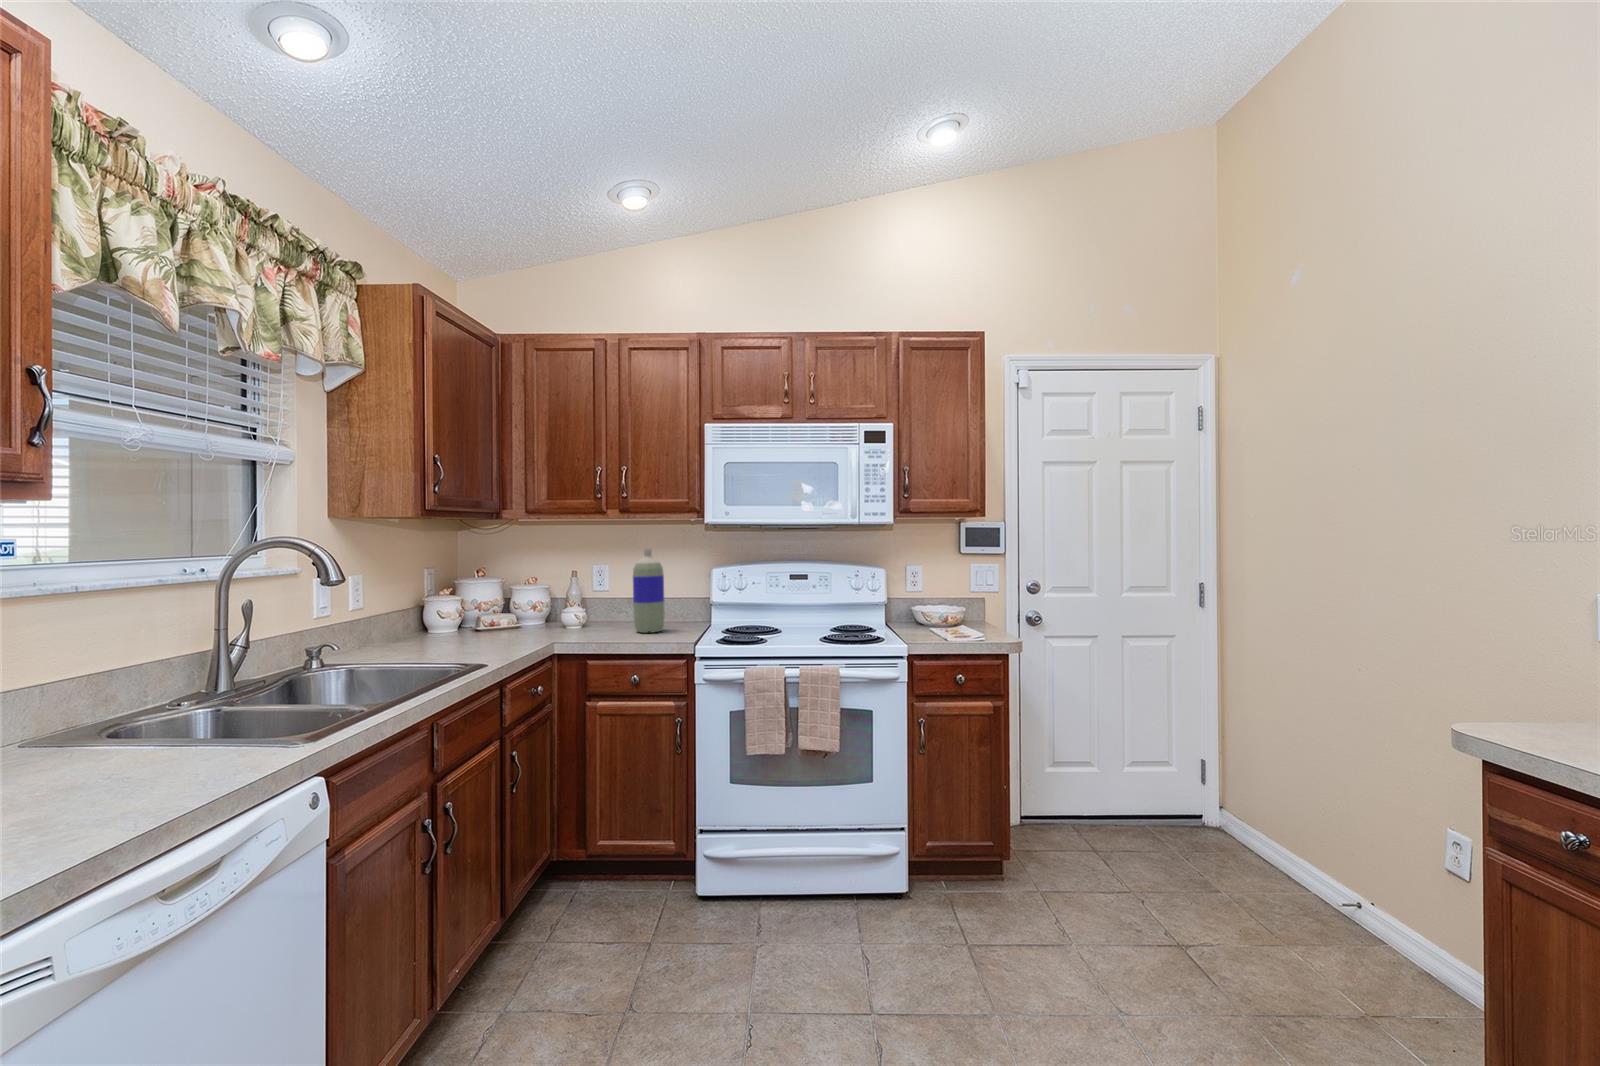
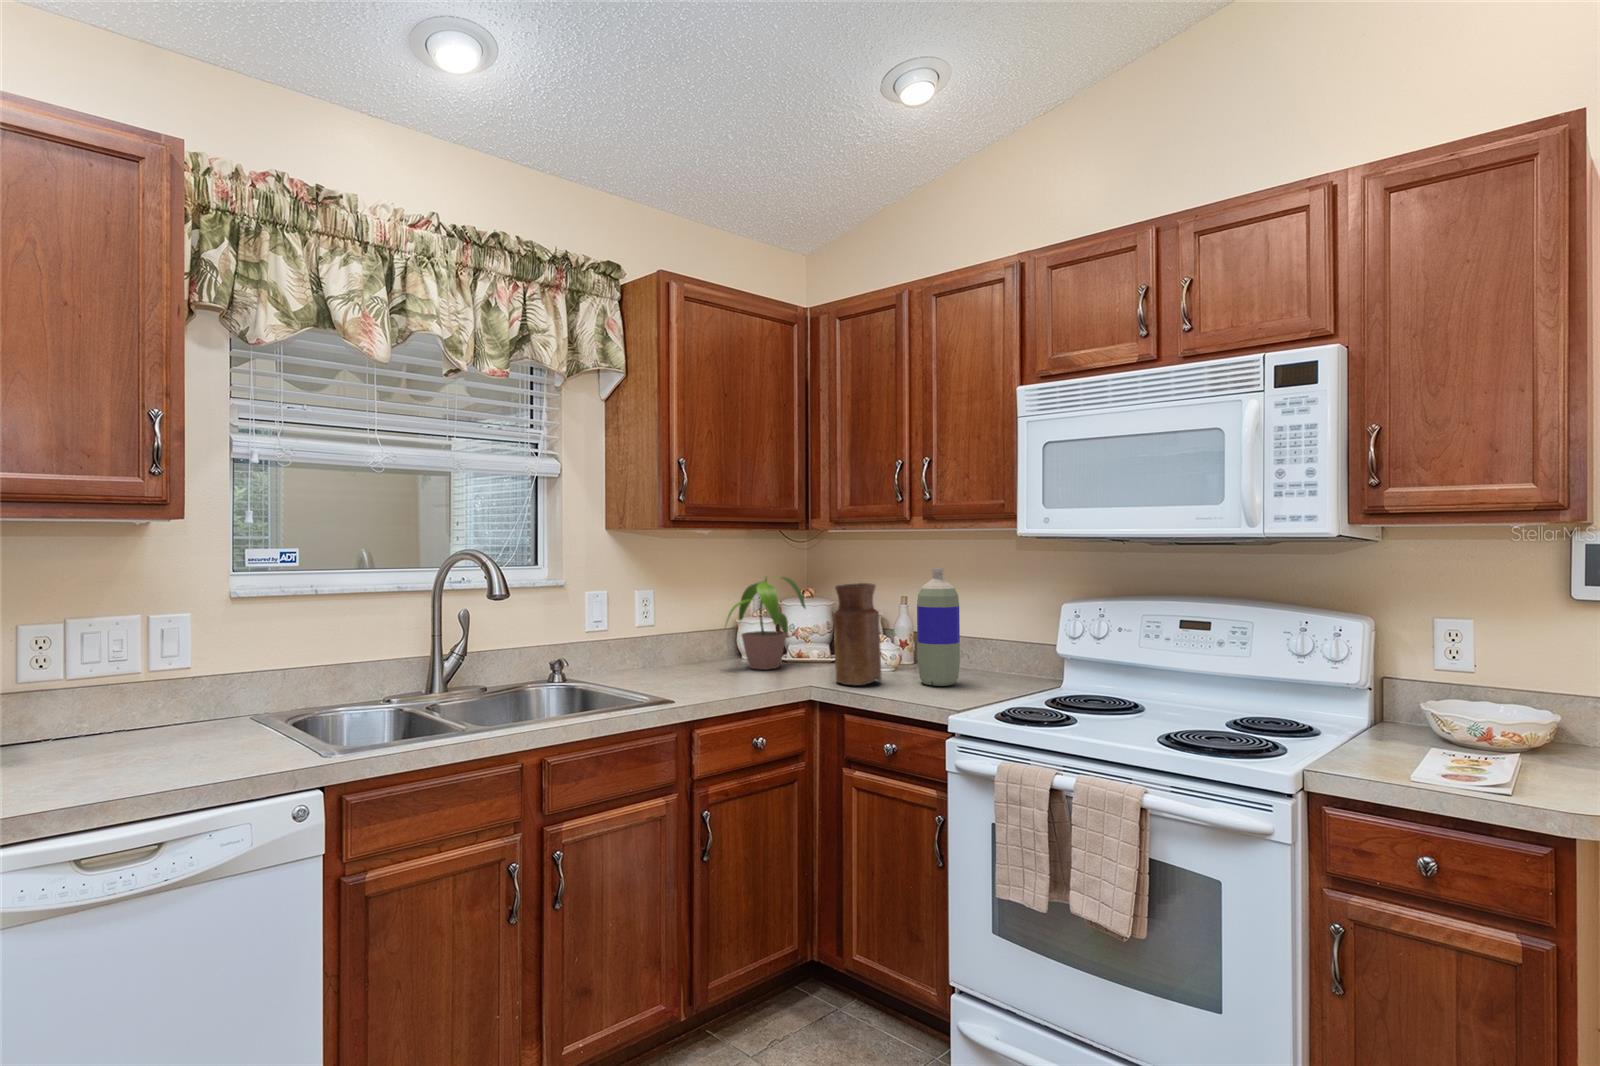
potted plant: none [448,560,539,639] -> present [725,577,806,670]
vase: none [575,561,613,639] -> present [833,583,882,685]

